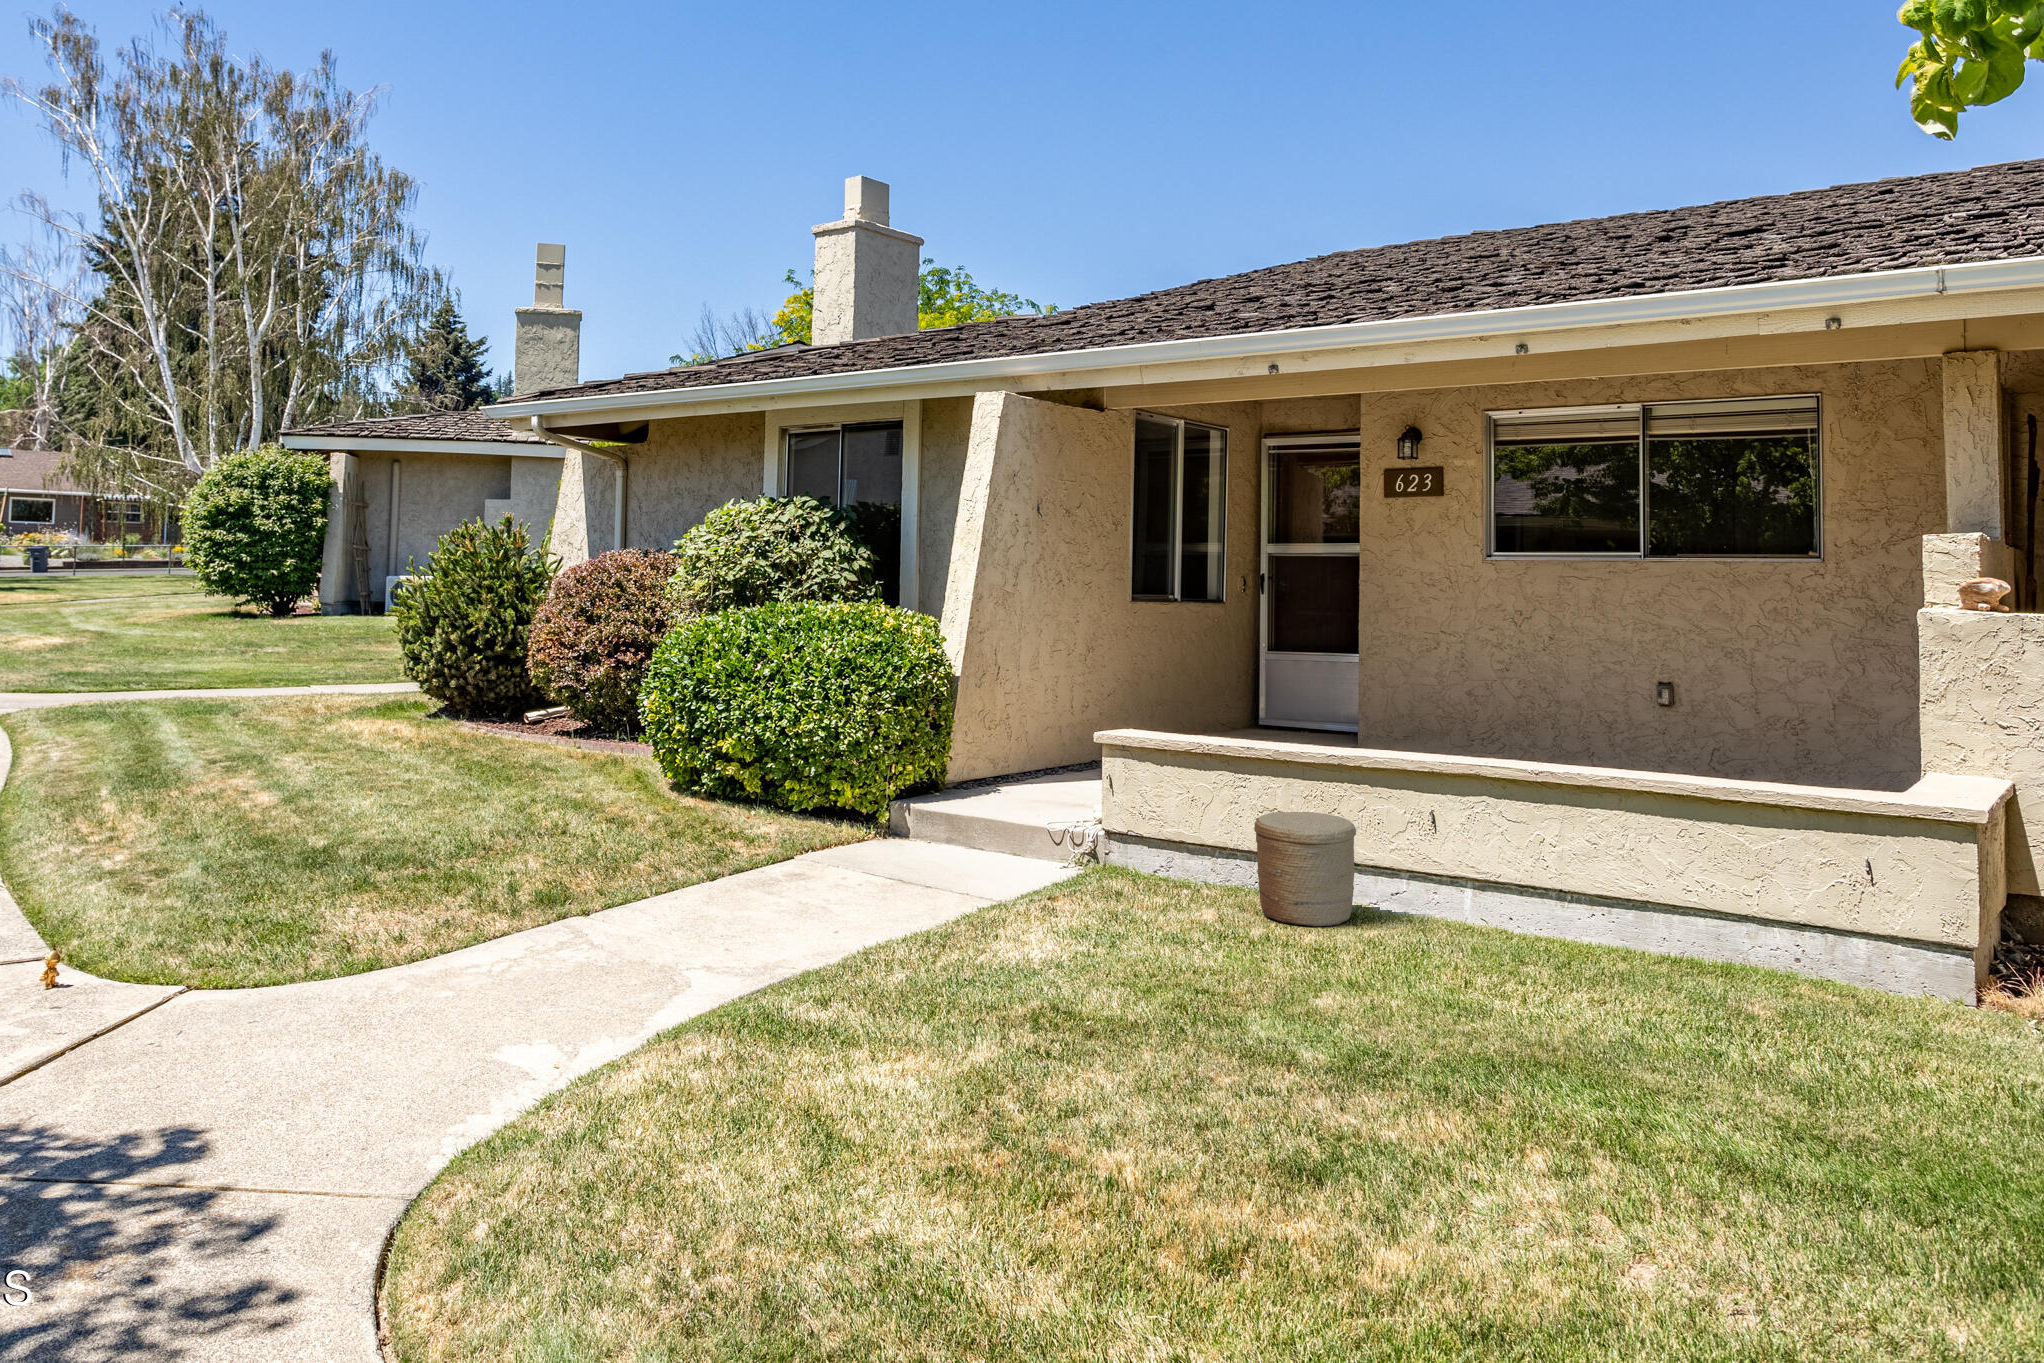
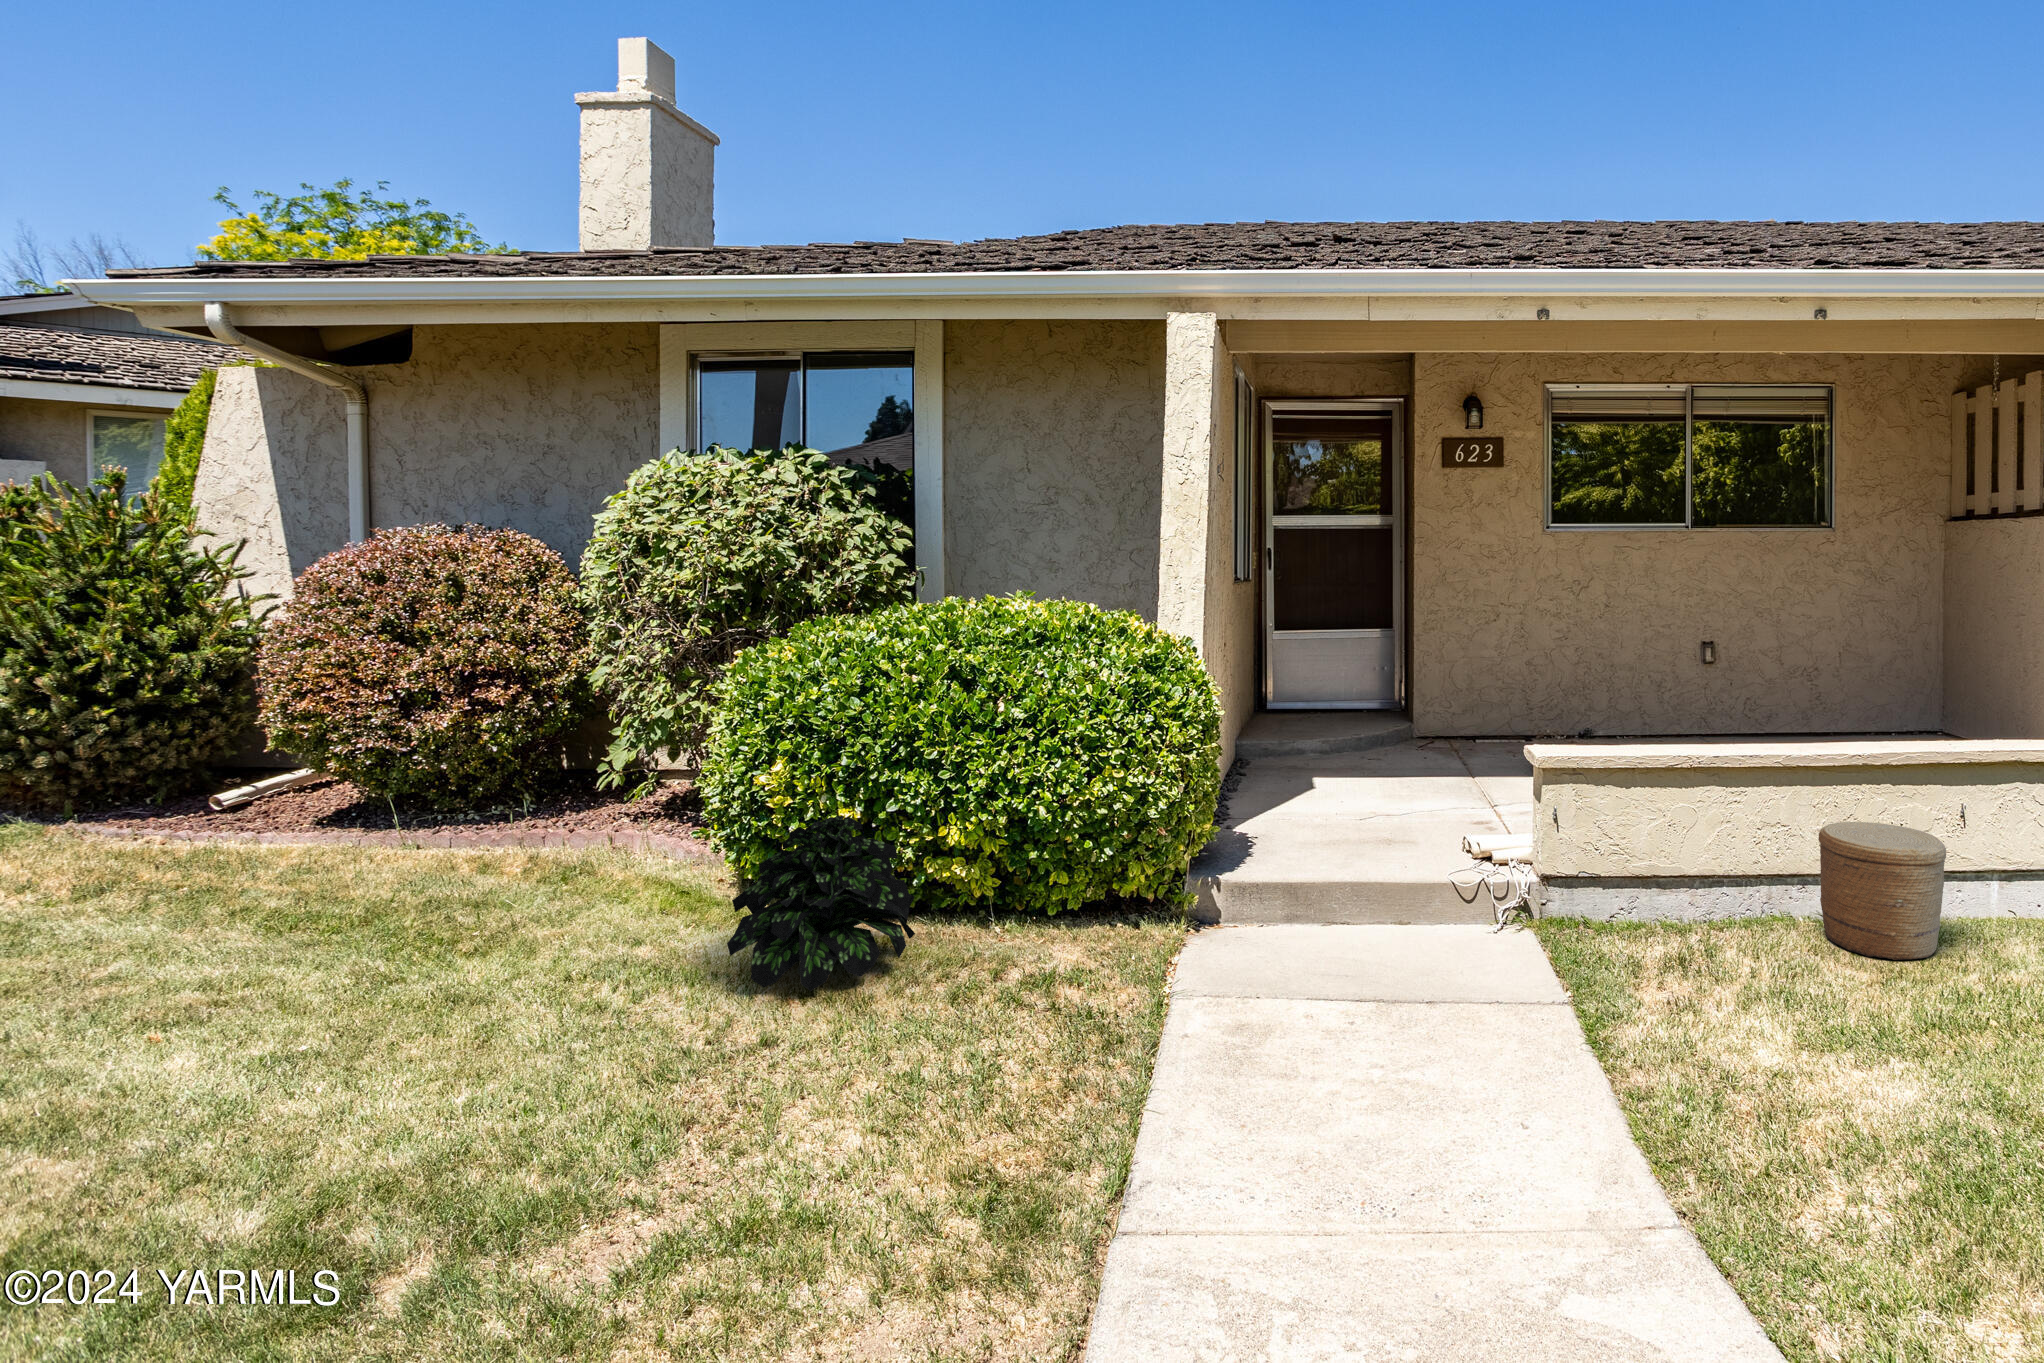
potted plant: none [597,727,714,823] -> present [727,816,915,991]

